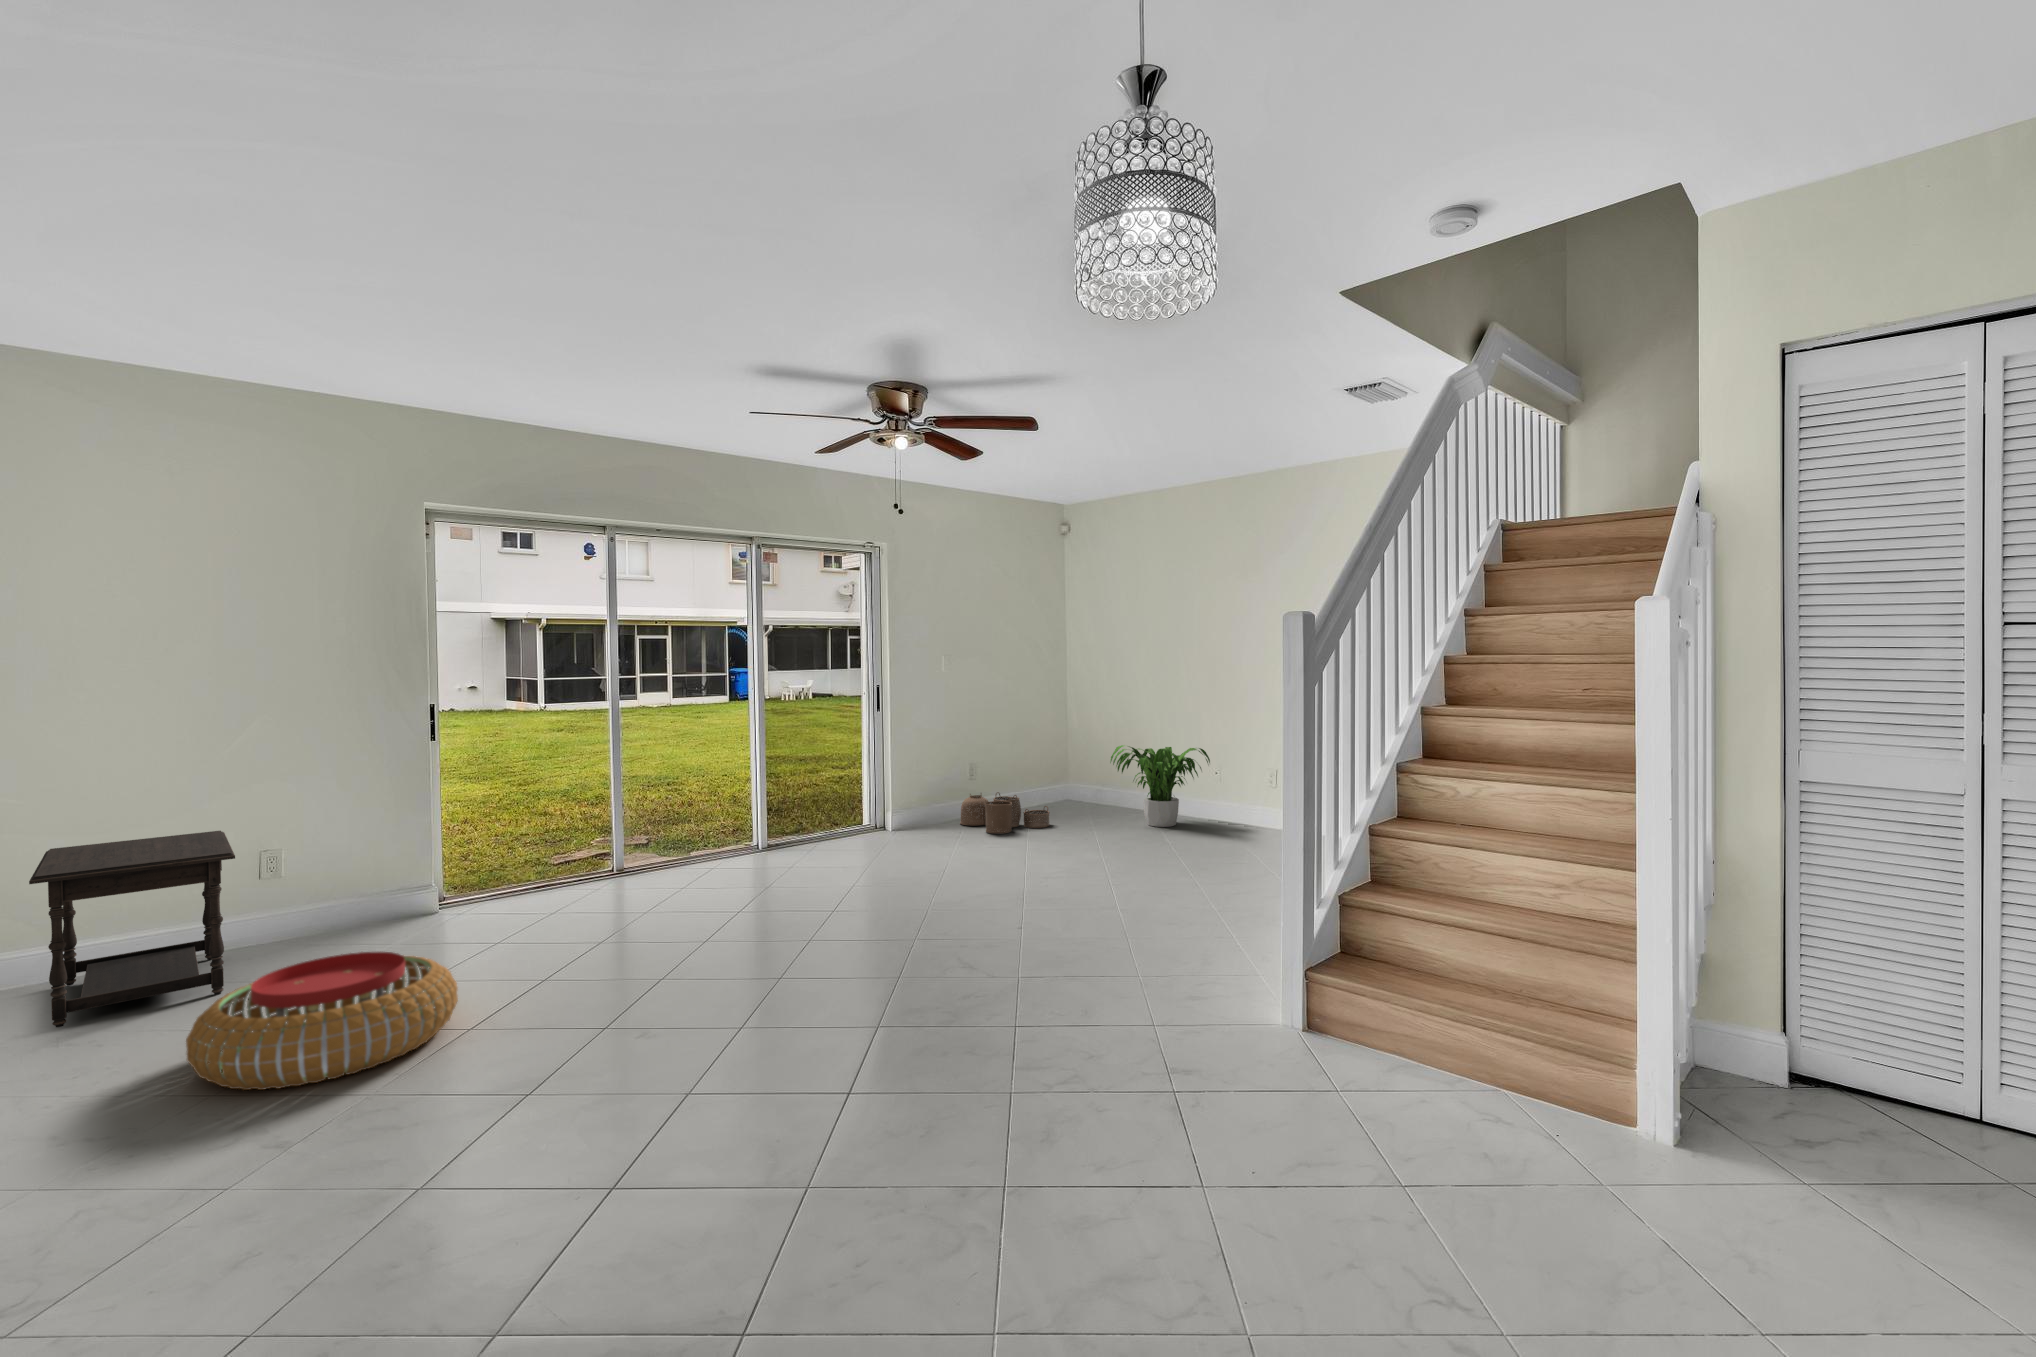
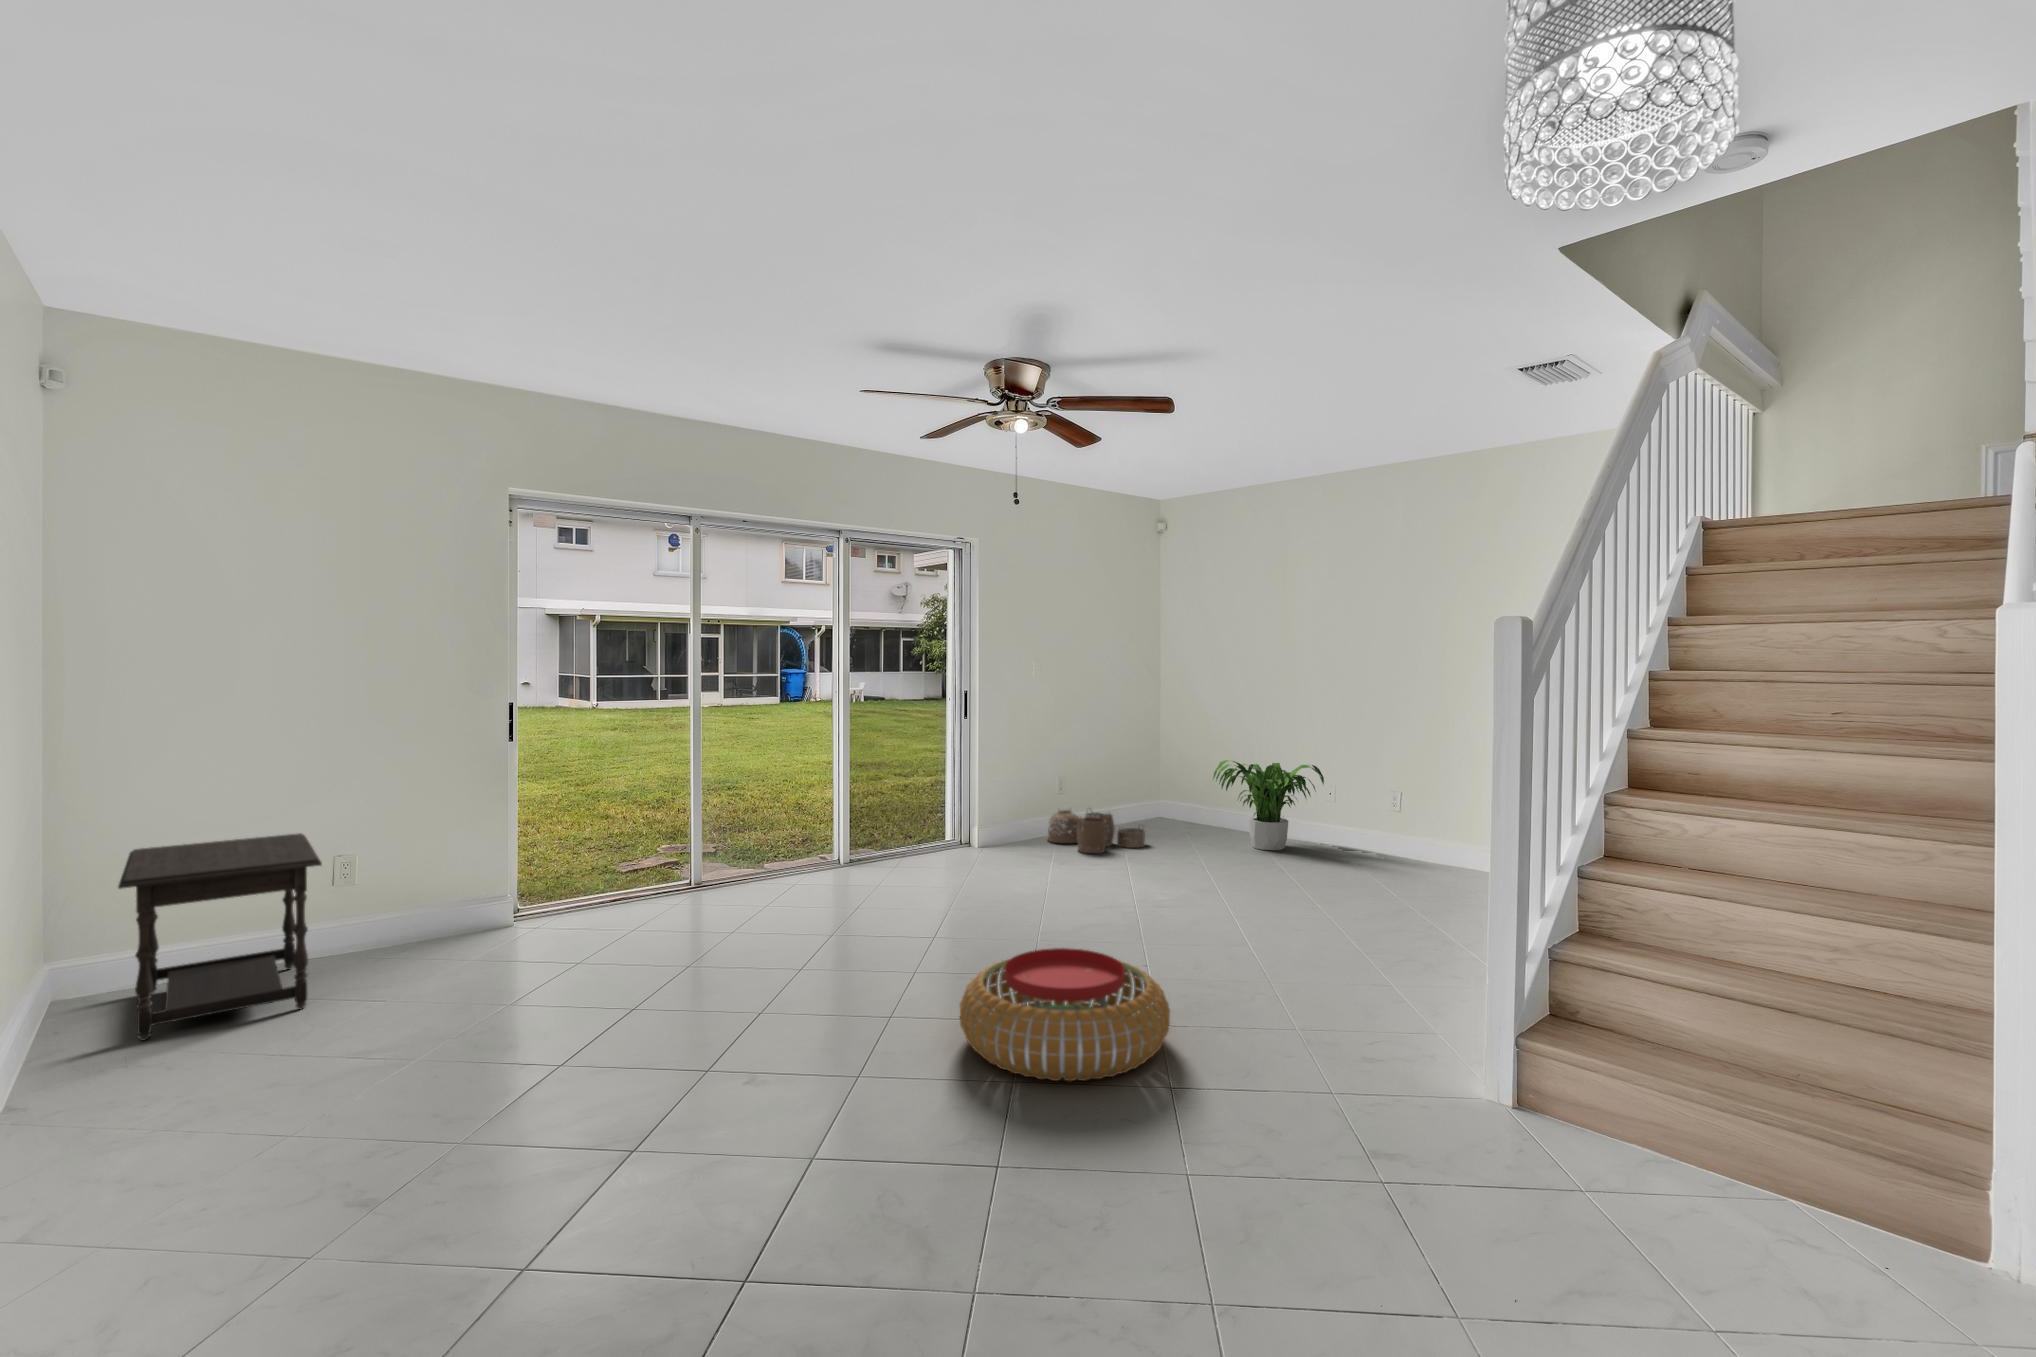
pouf: present [186,952,458,1090] -> present [960,948,1170,1082]

